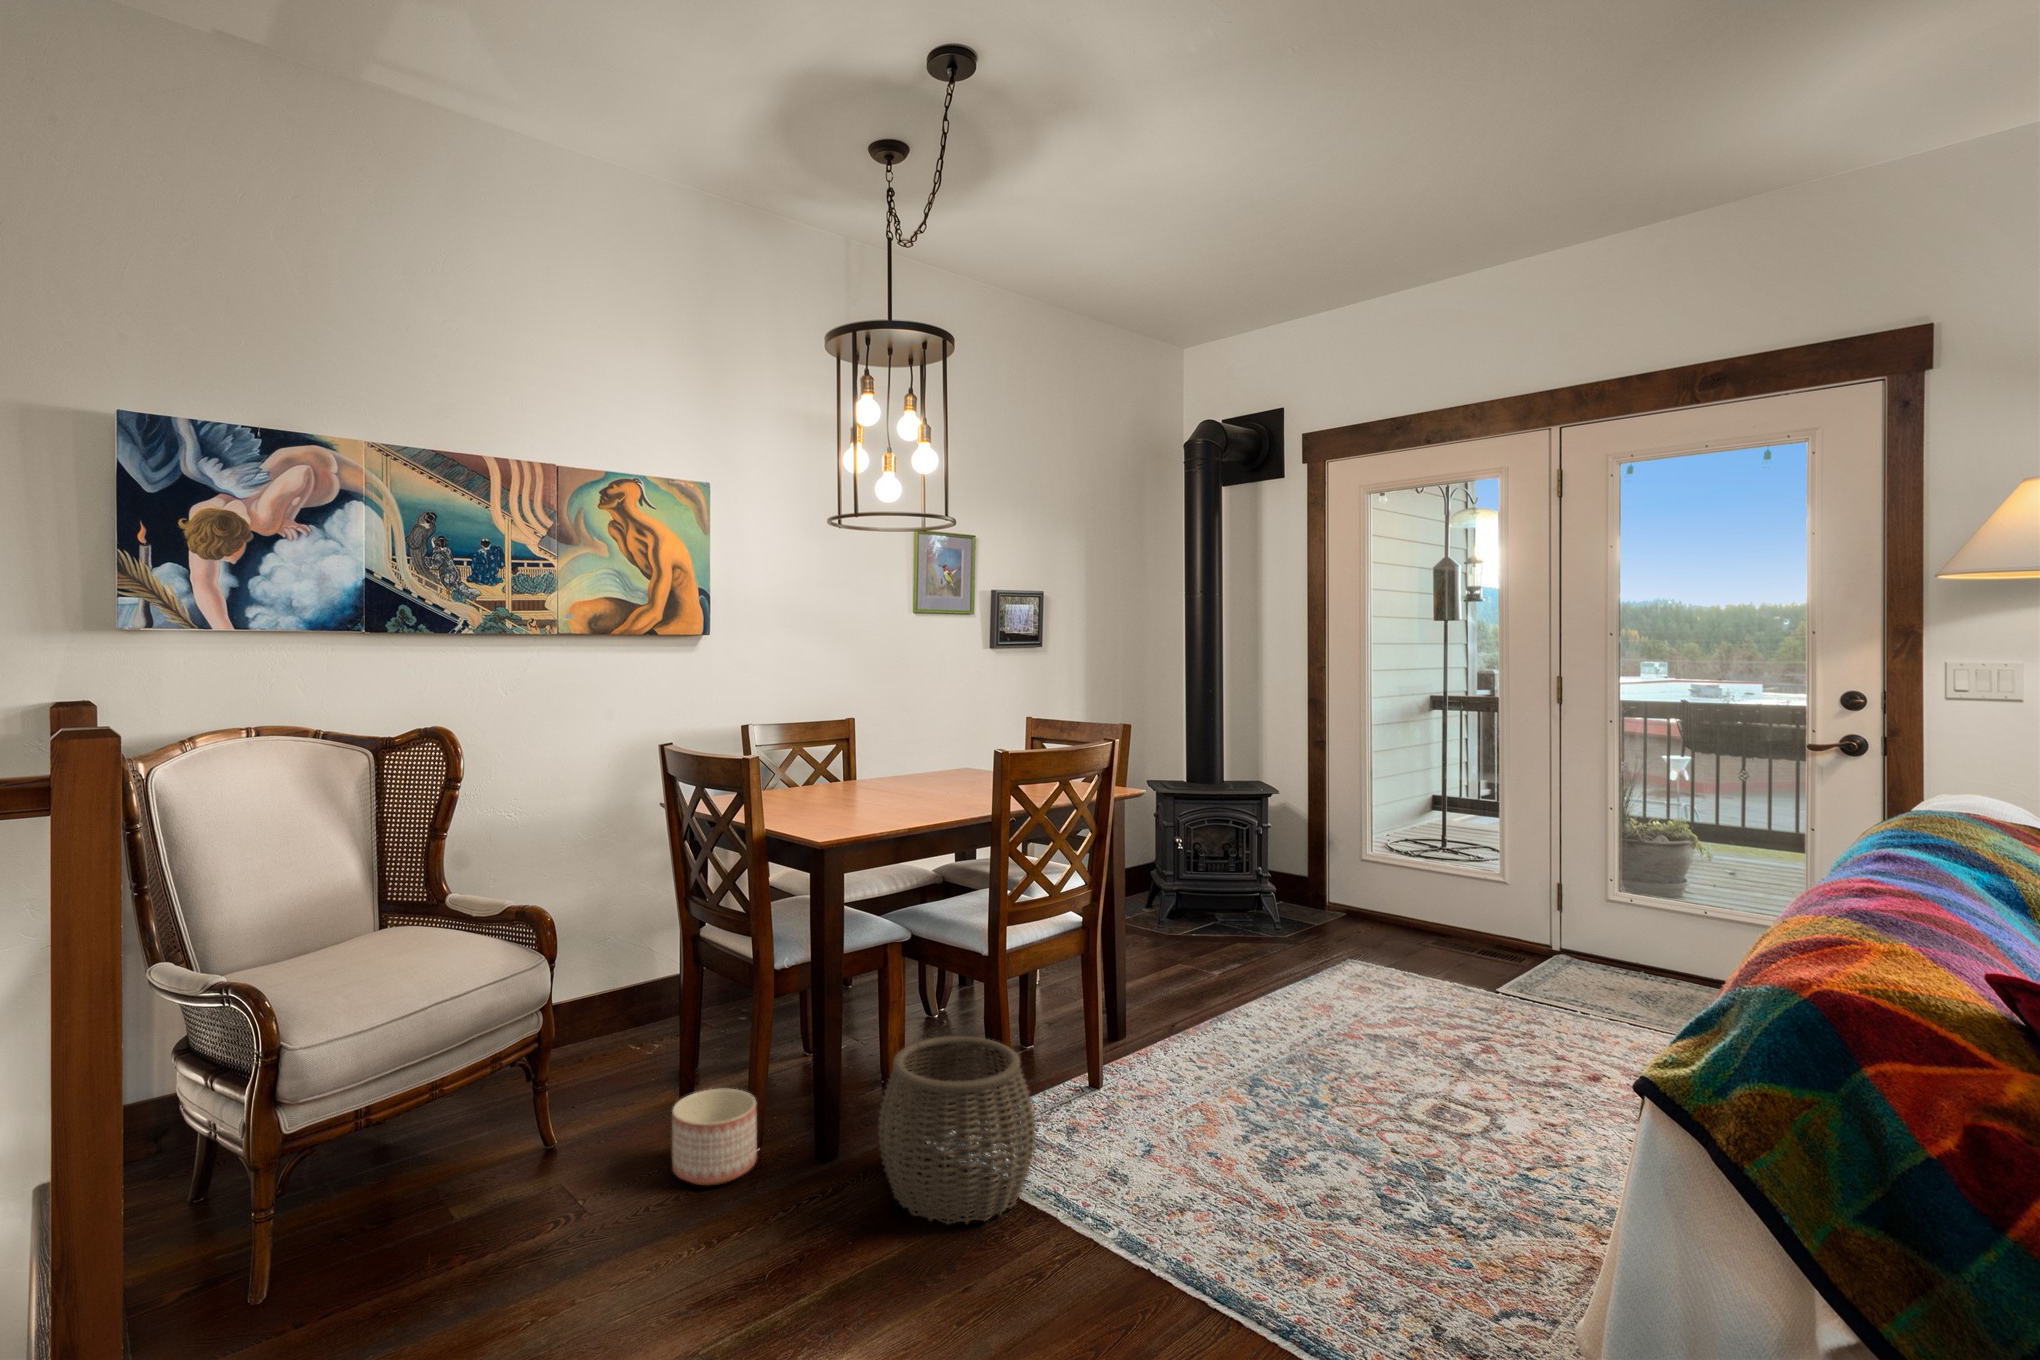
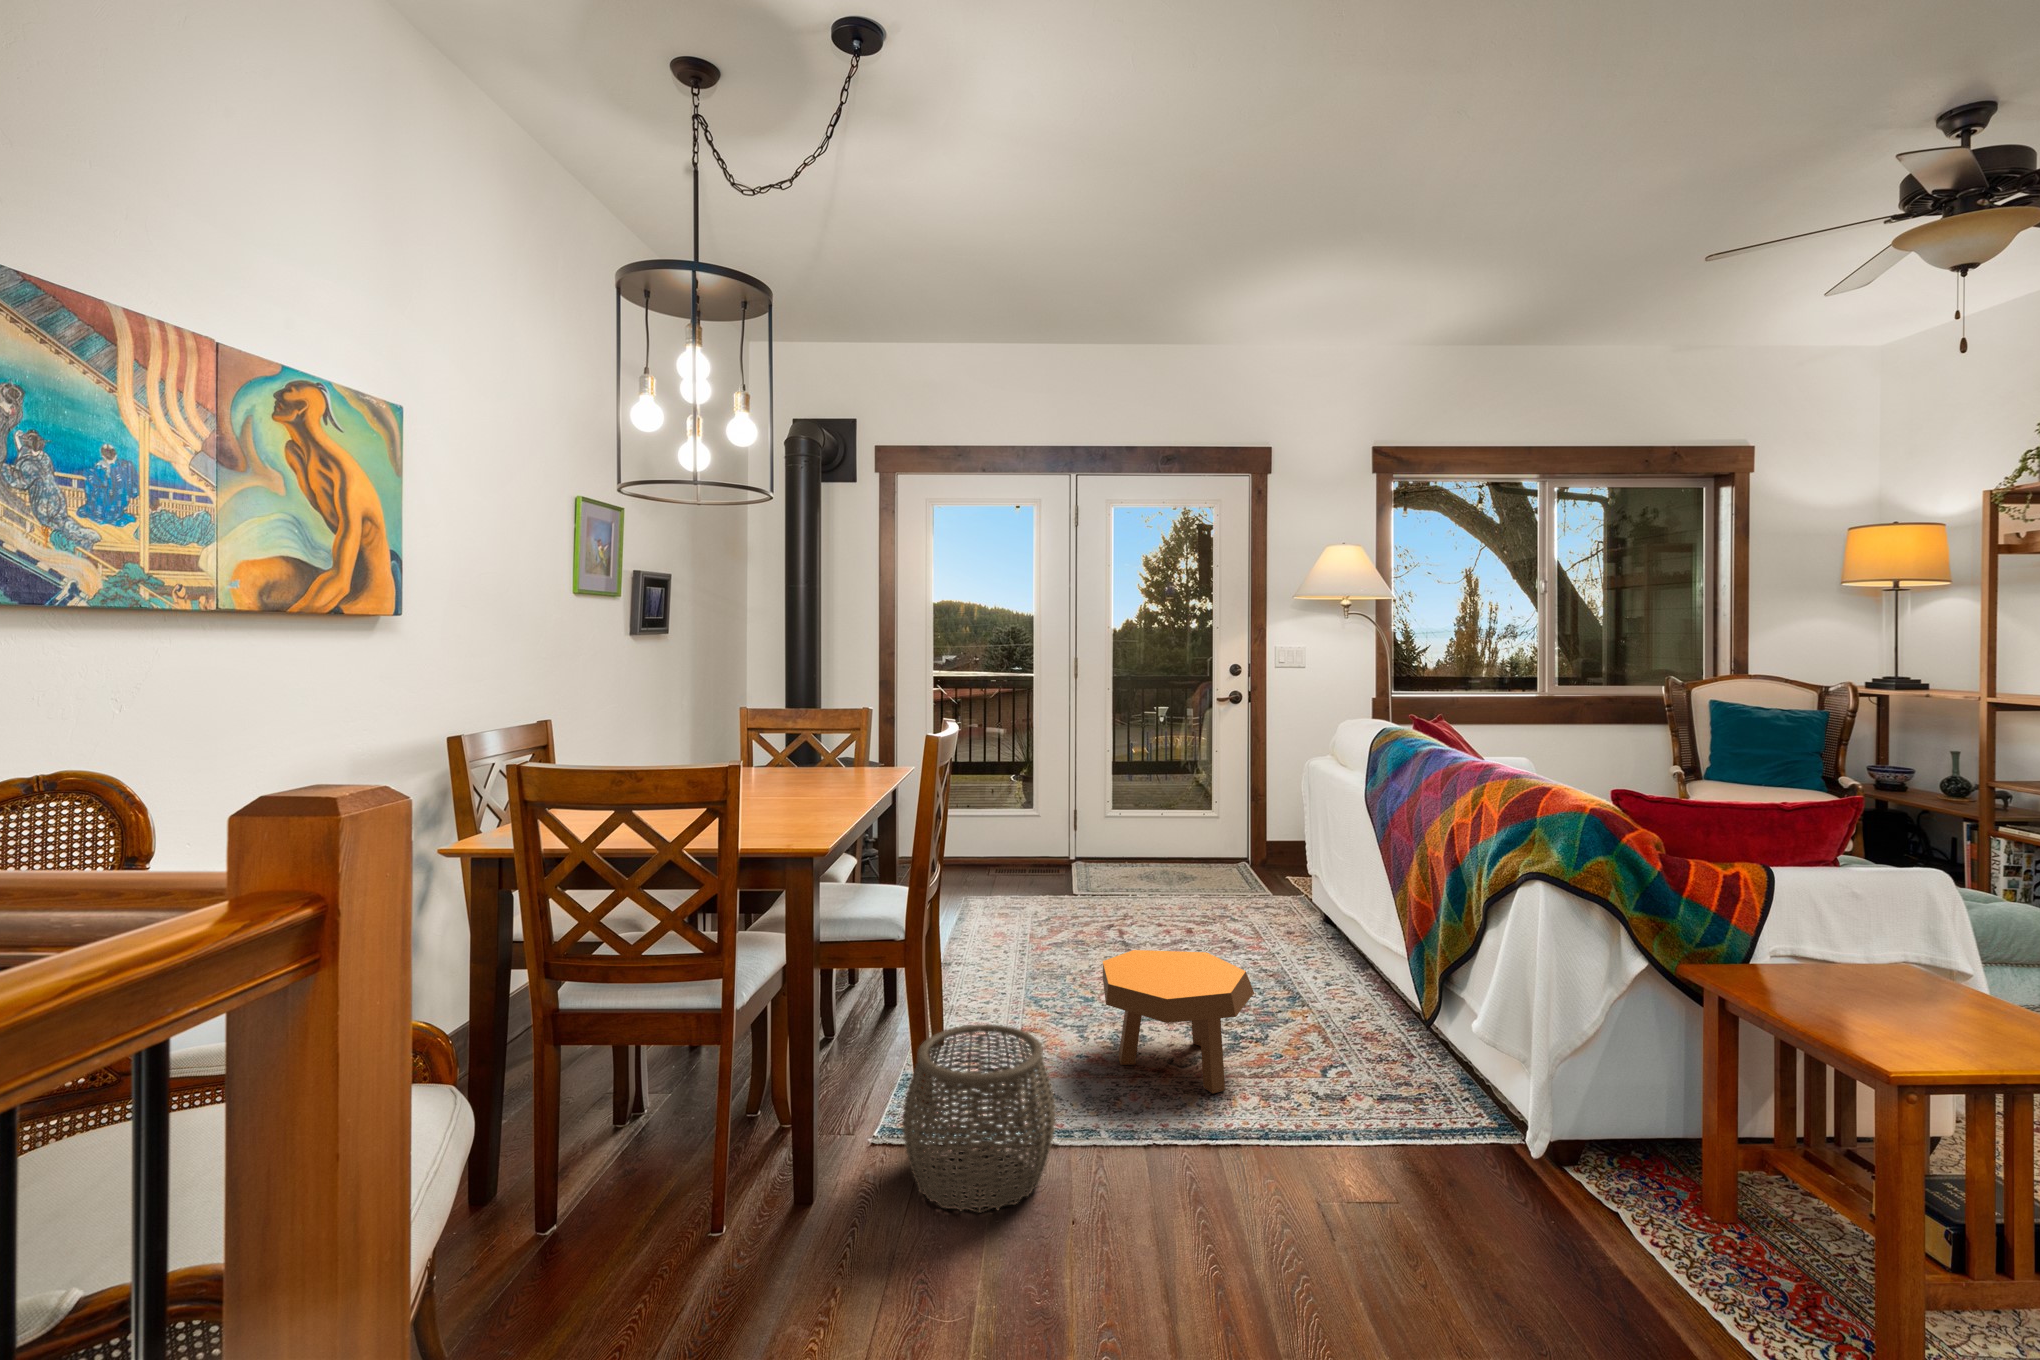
footstool: none [1209,1033,1415,1236] -> present [1103,950,1254,1094]
planter: present [672,1088,757,1185] -> none [667,1175,774,1307]

